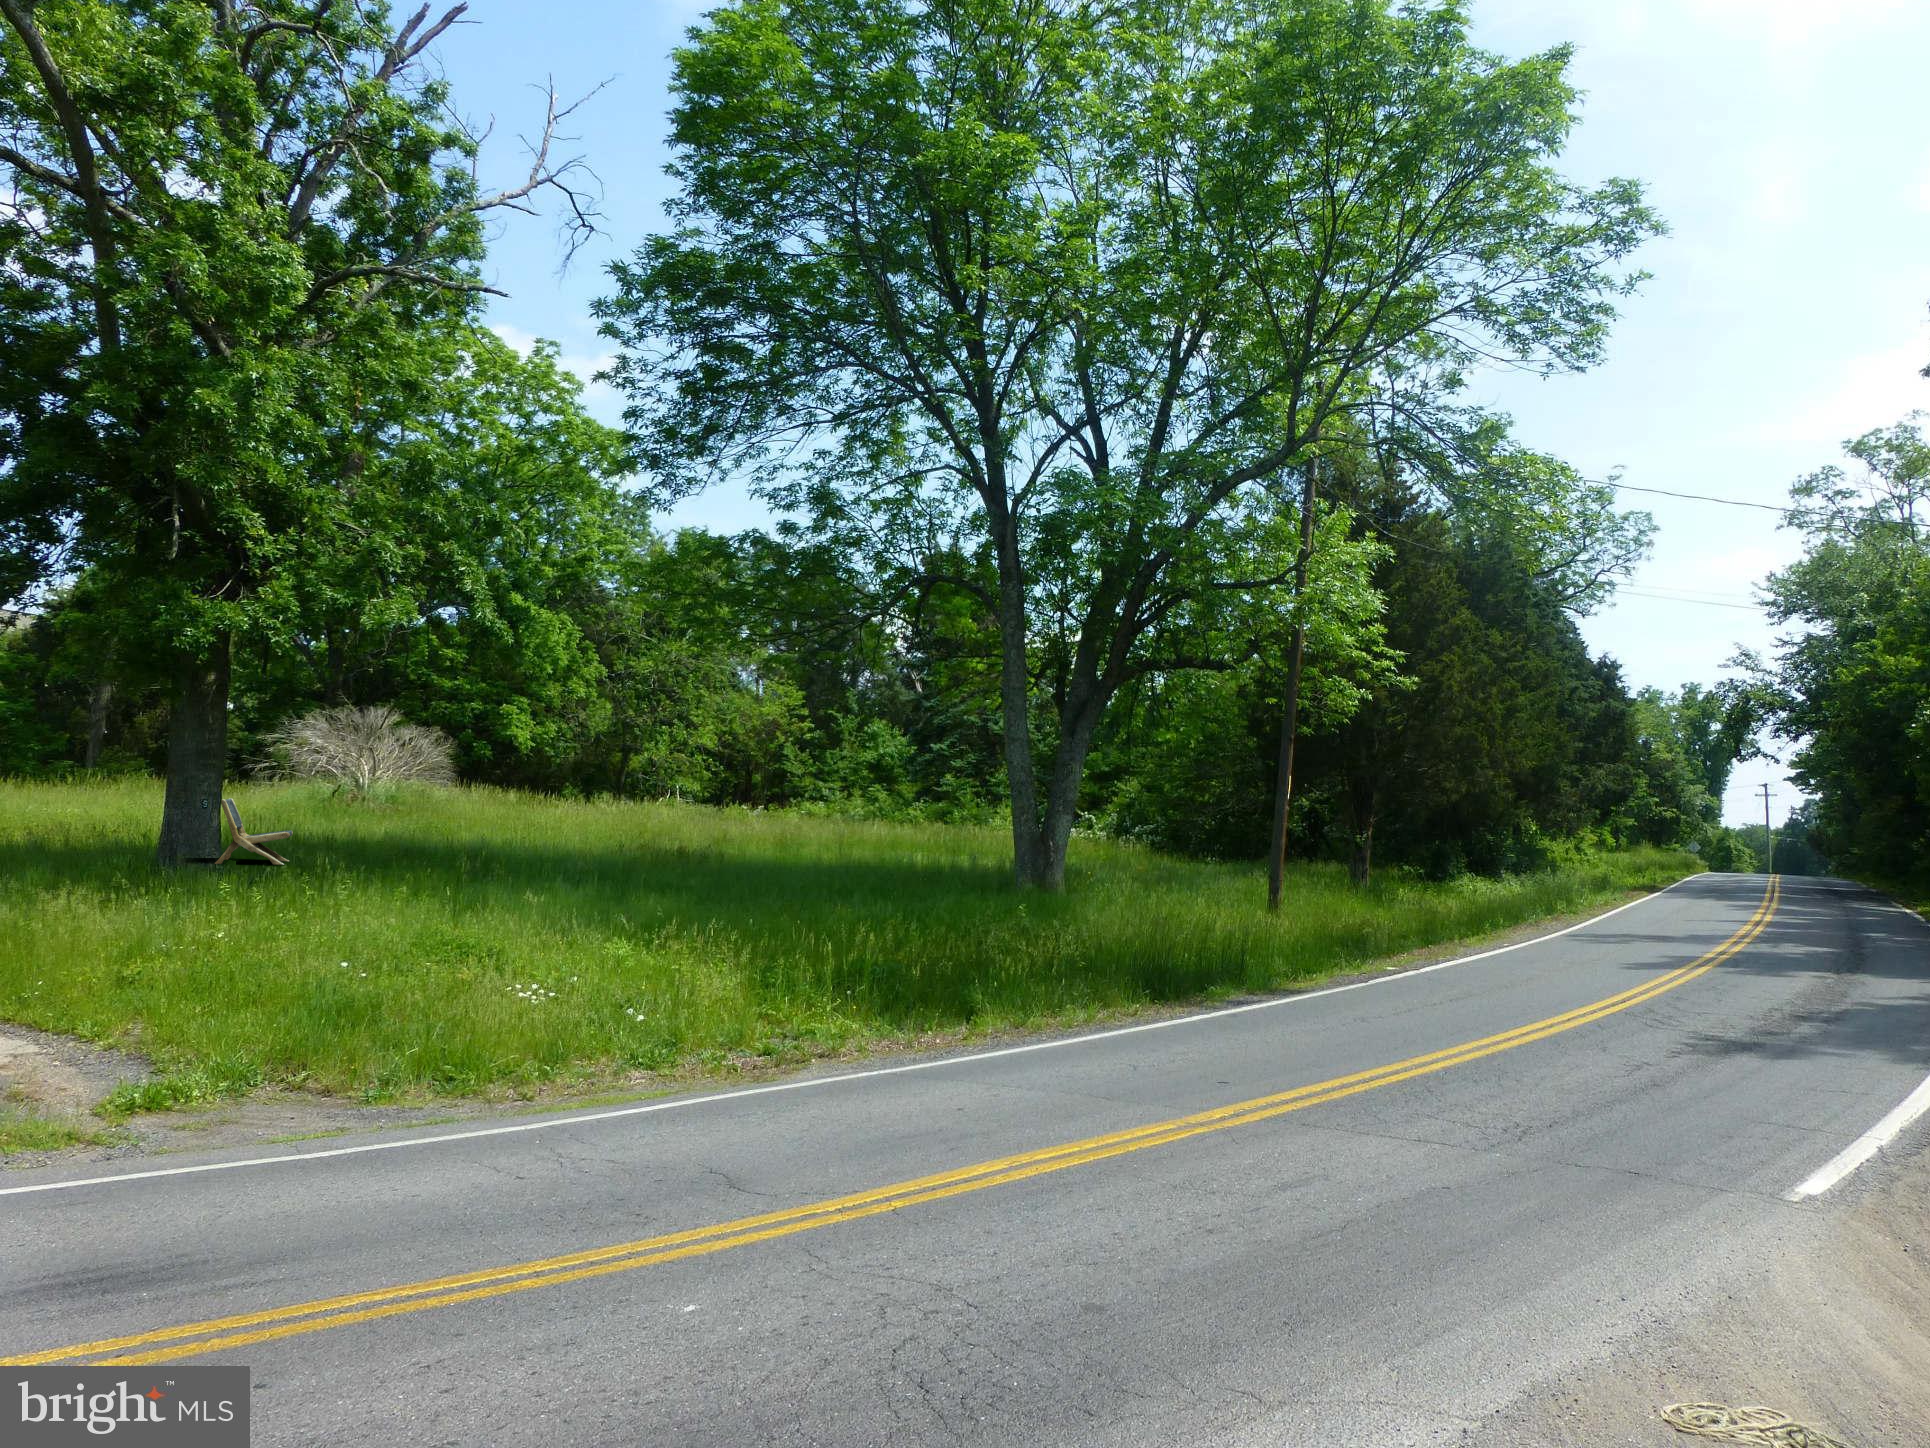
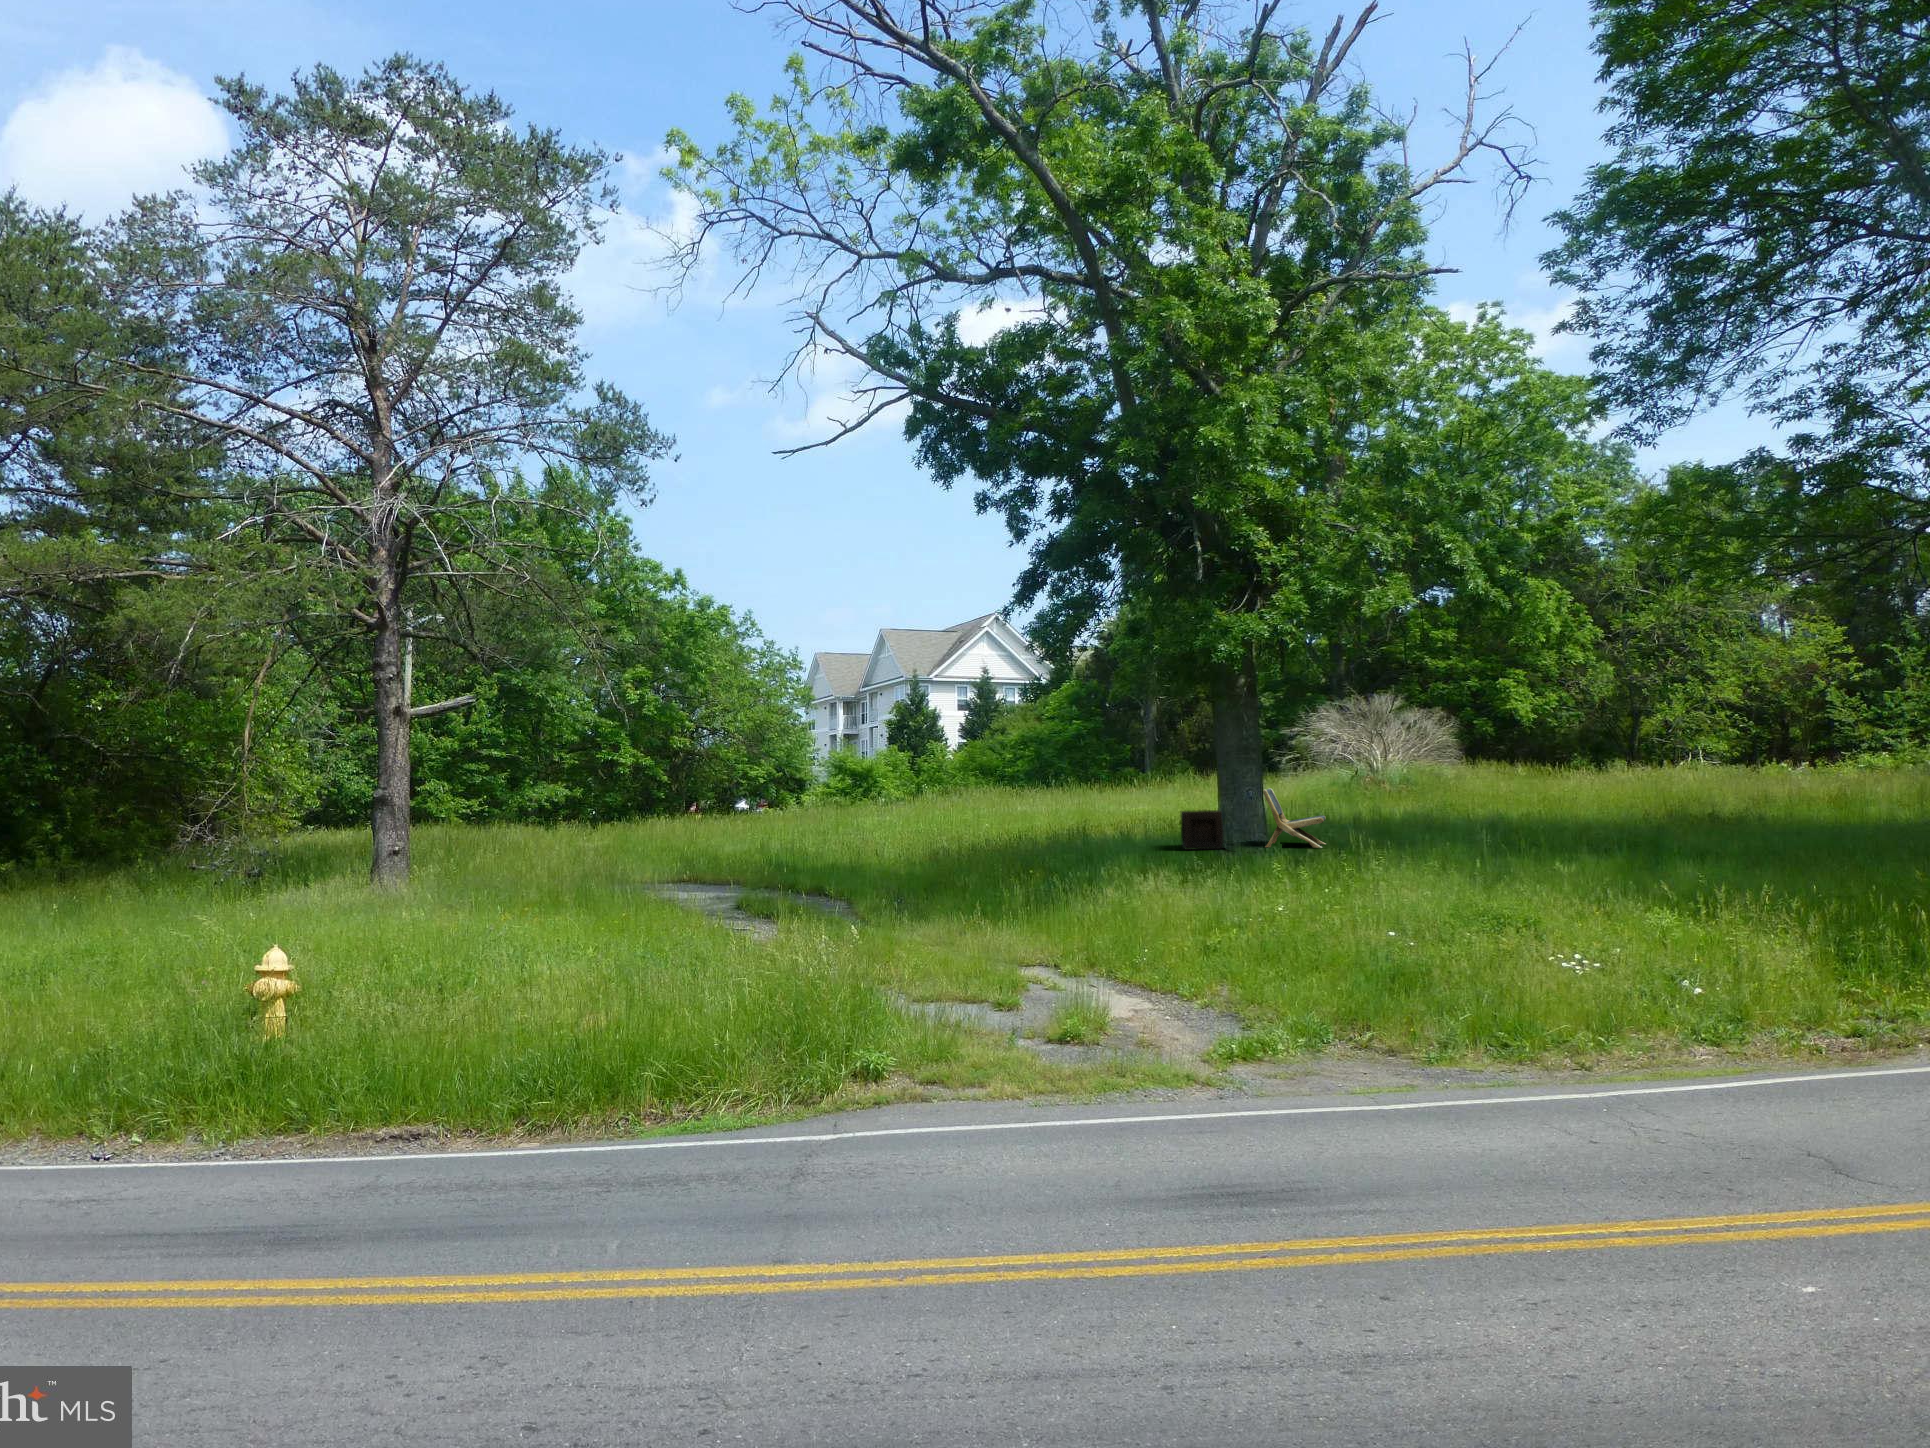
wooden crate: none [104,820,165,865] -> present [1180,810,1224,850]

